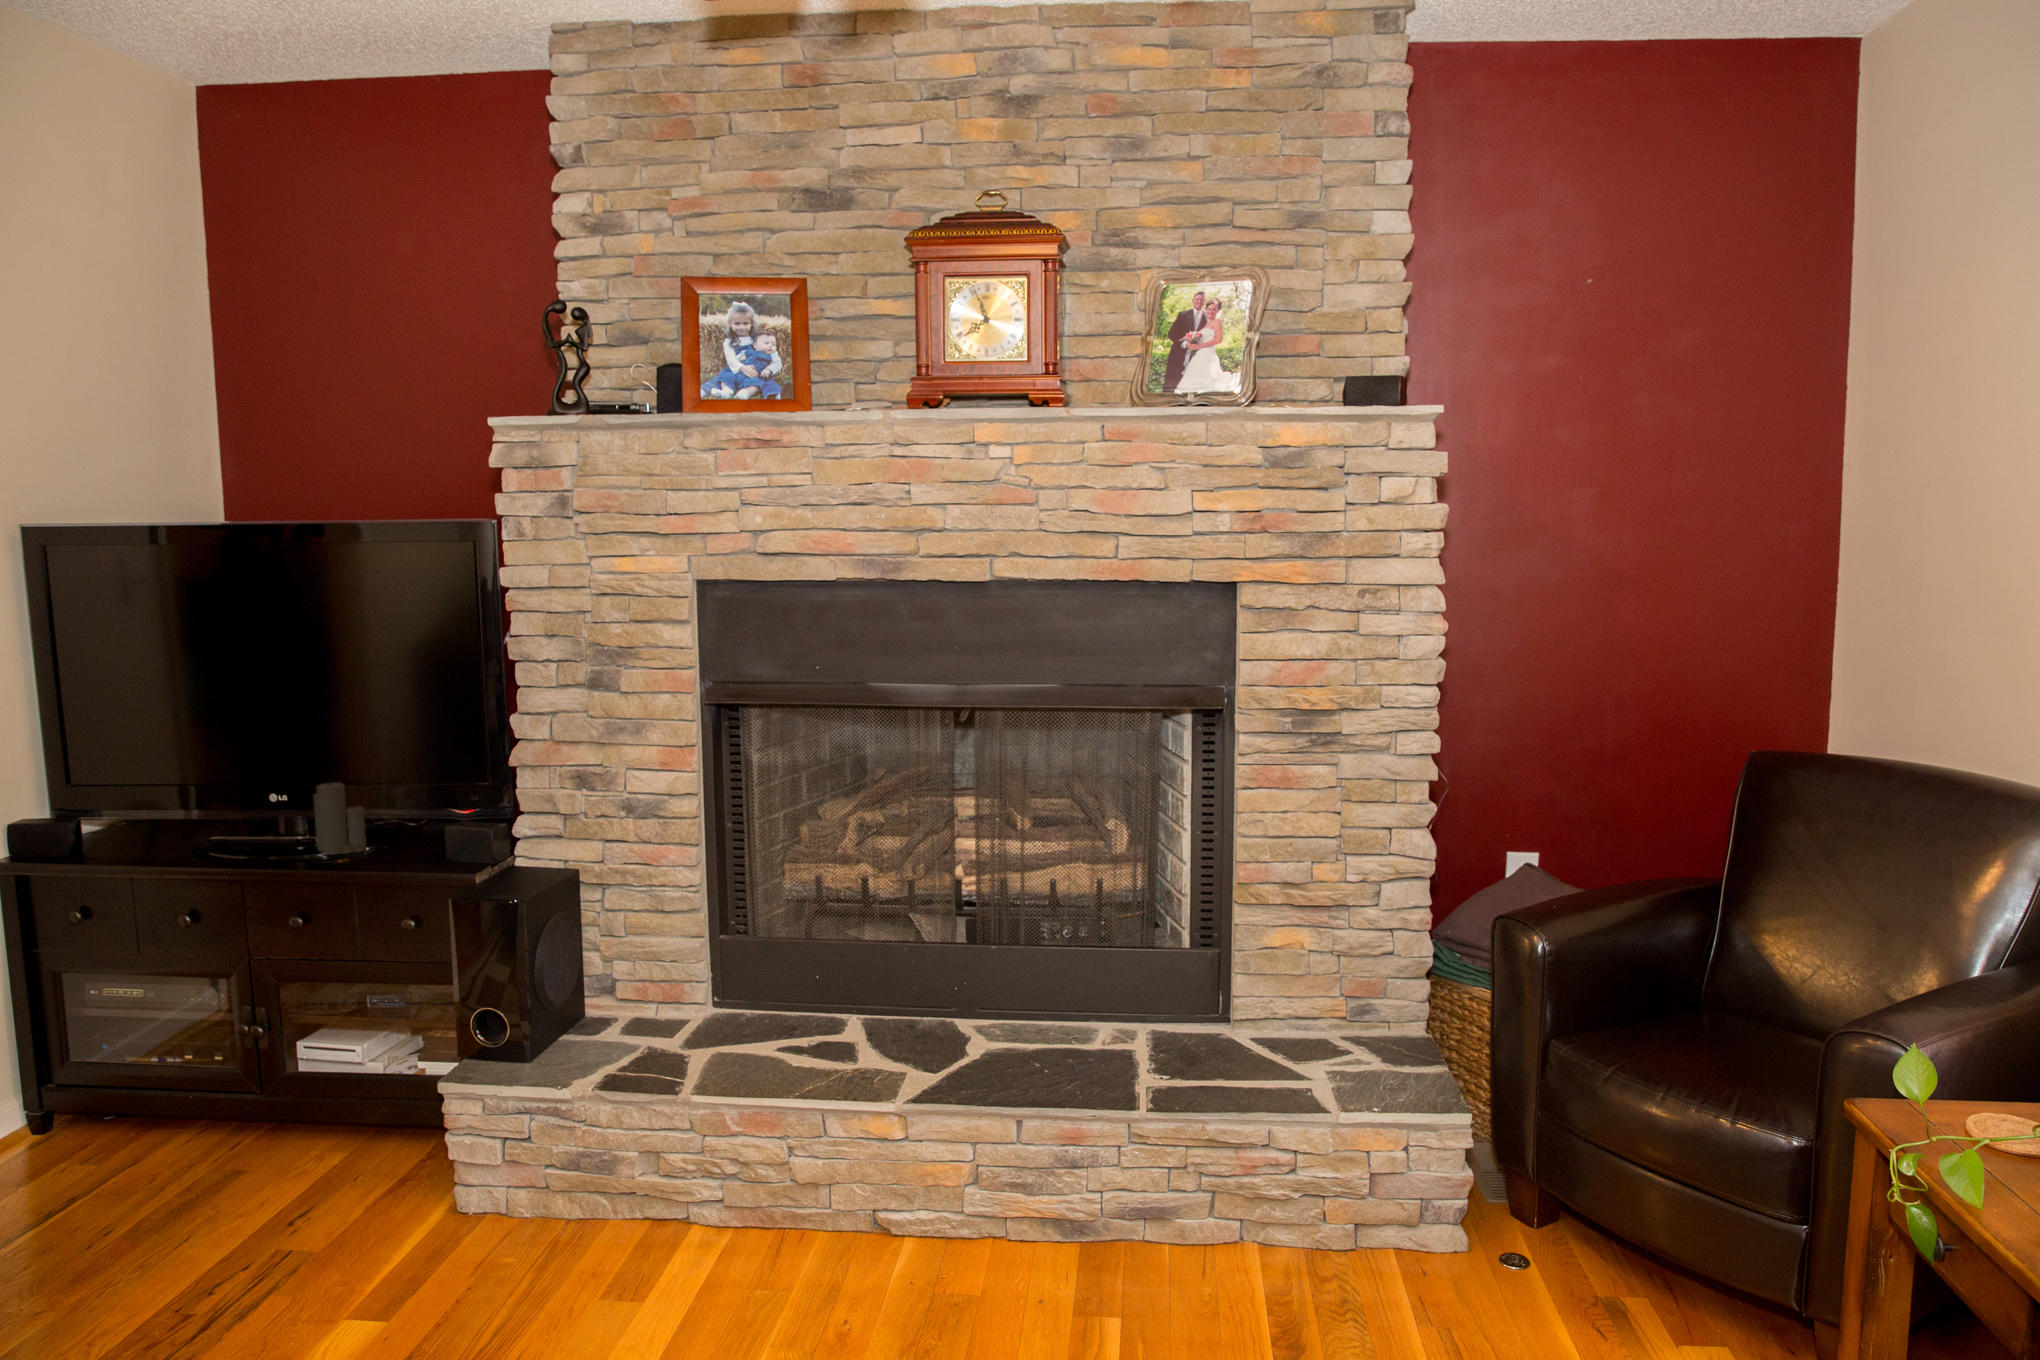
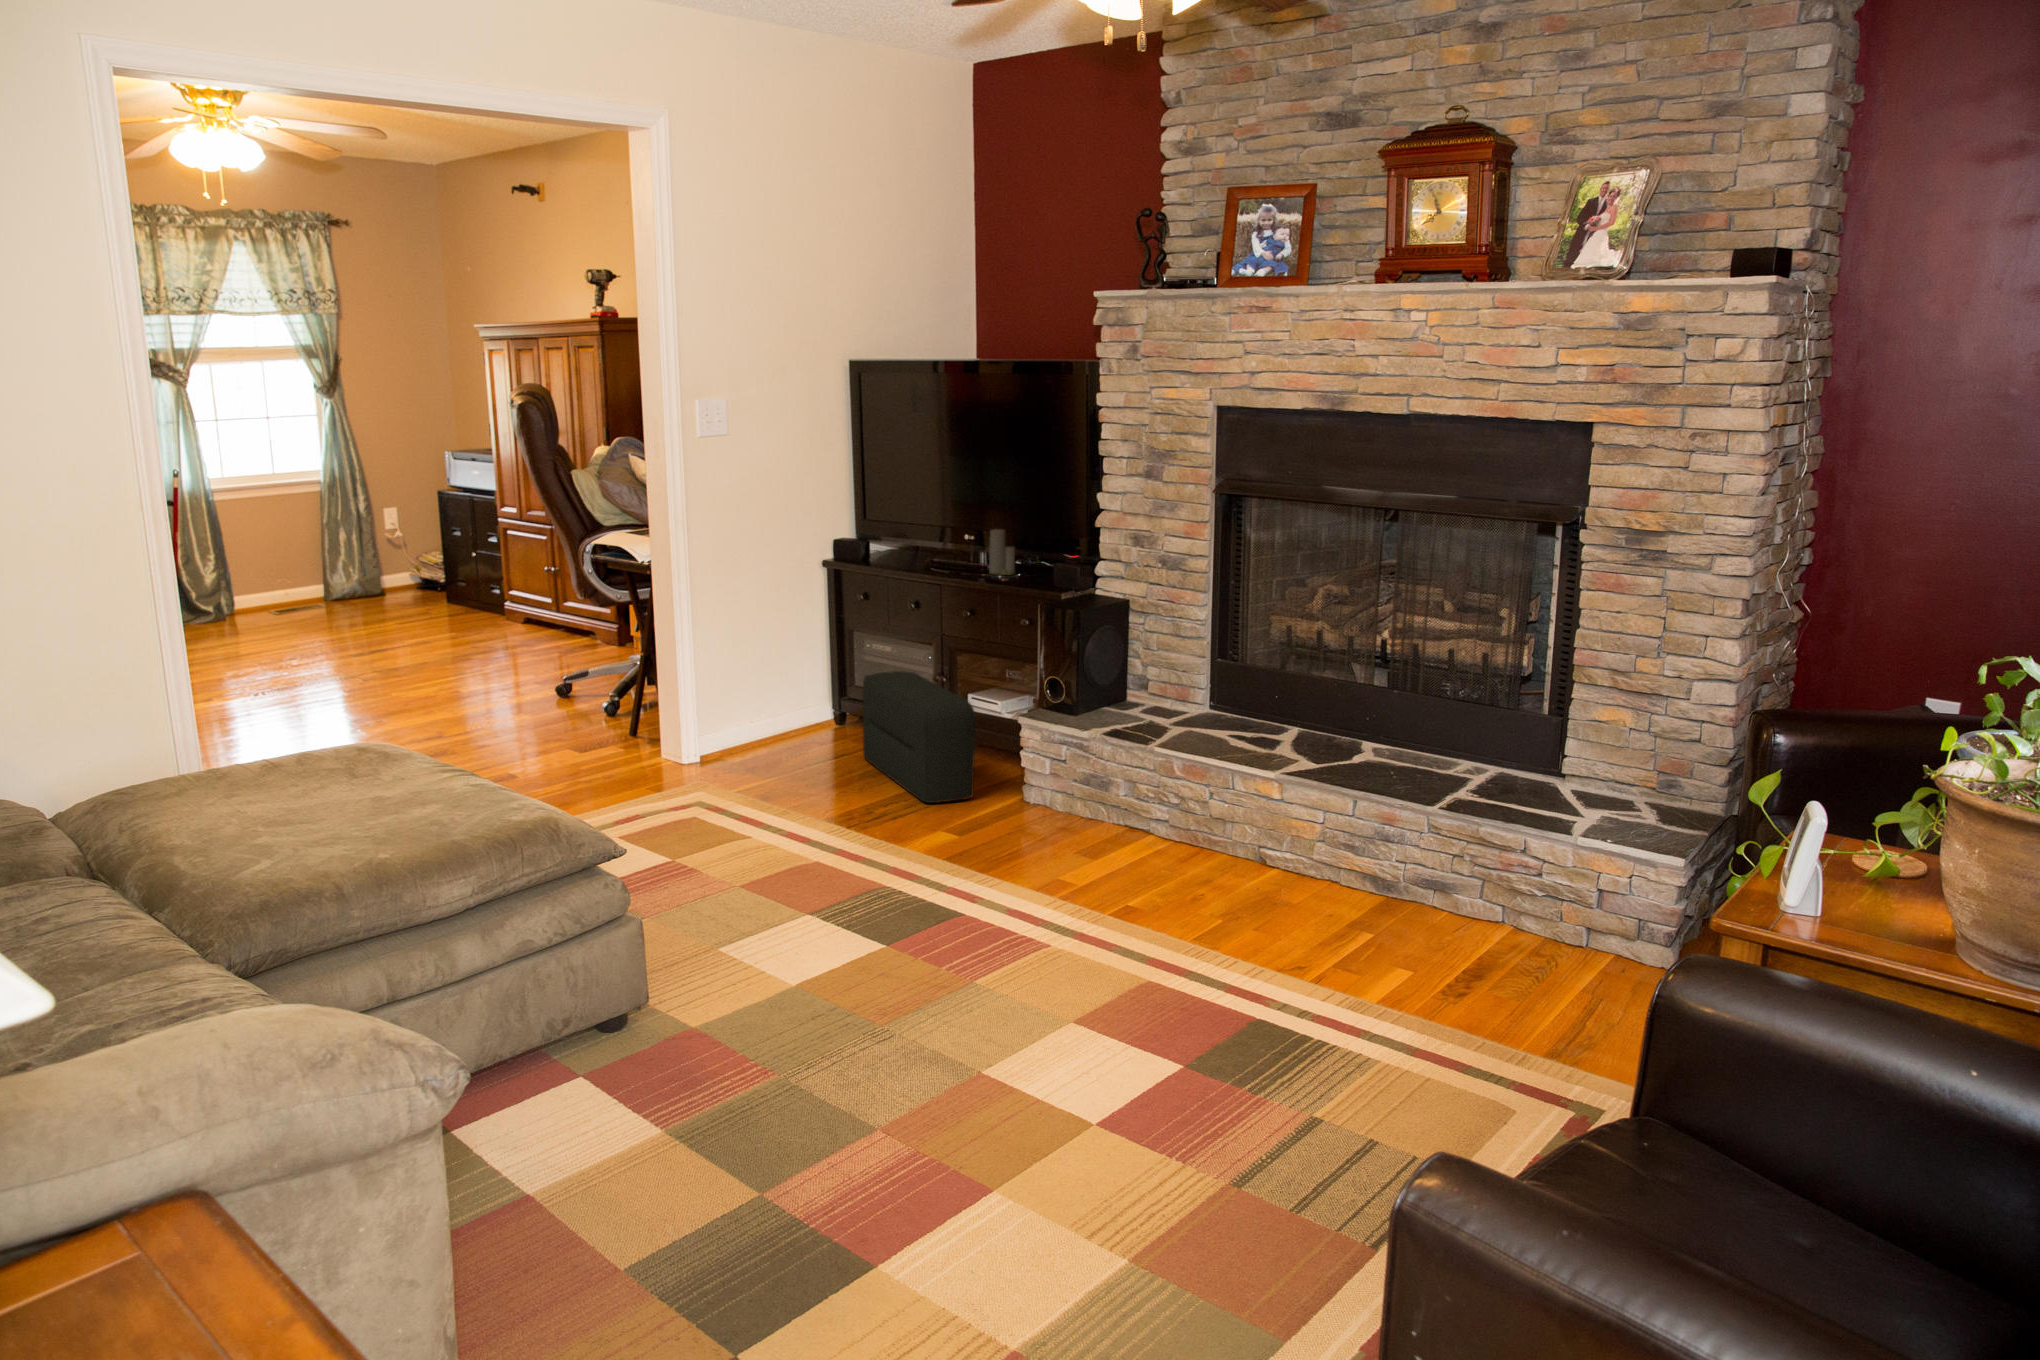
pouf: none [89,1047,365,1310] -> present [863,671,975,803]

